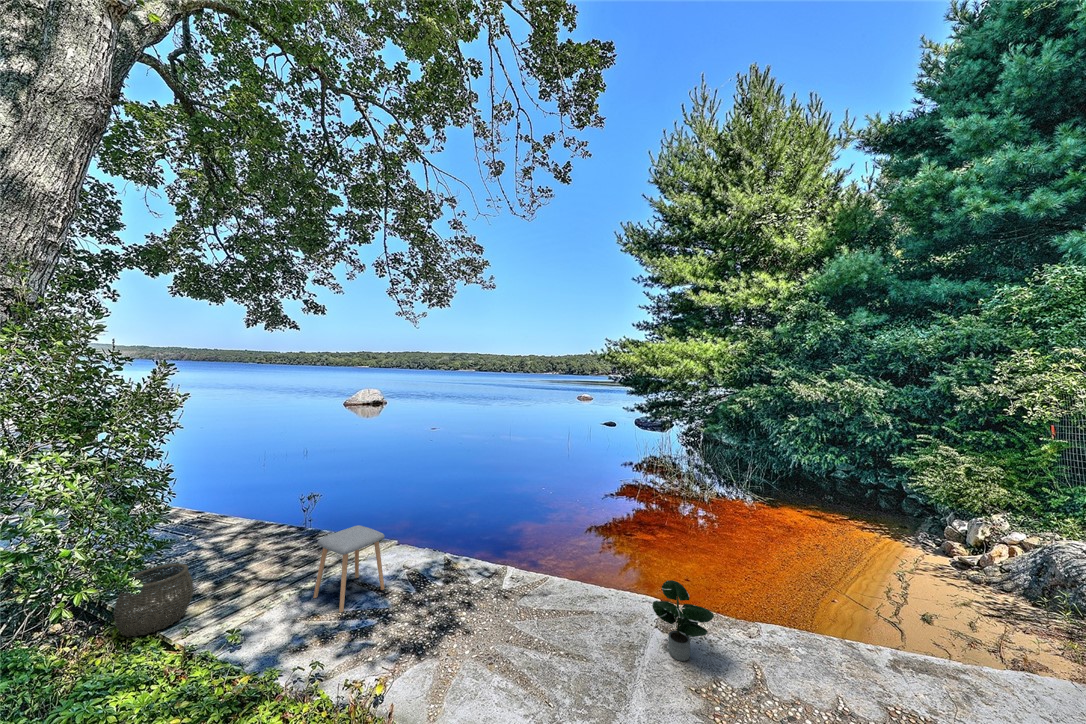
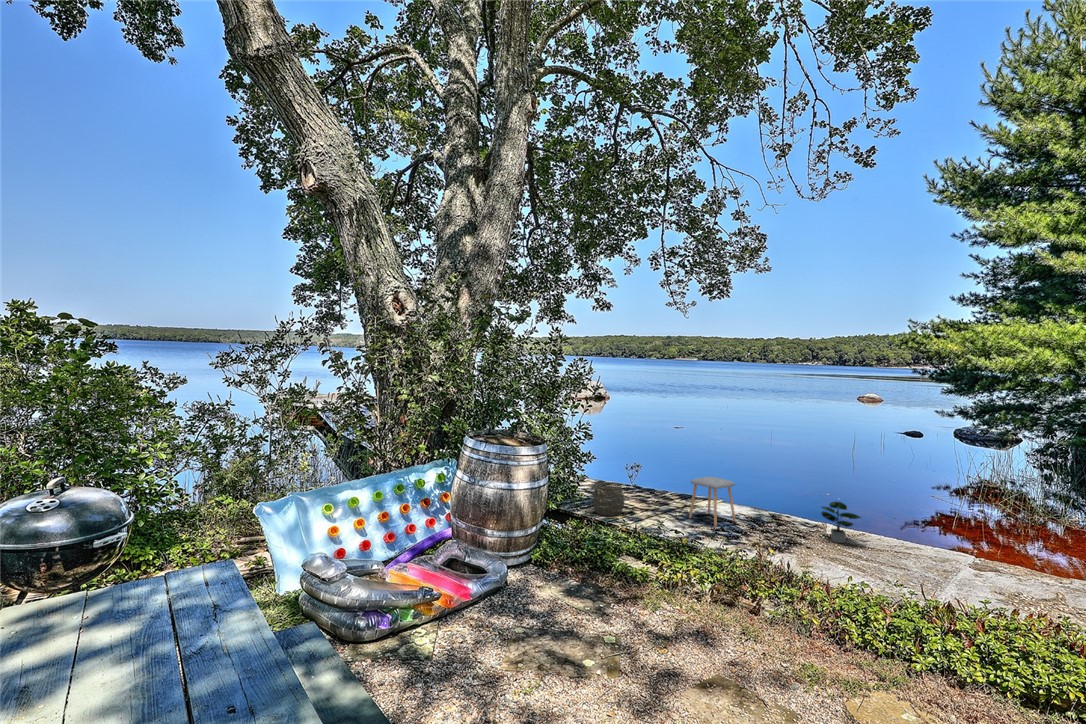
potted plant: present [652,580,714,661] -> present [821,502,861,543]

